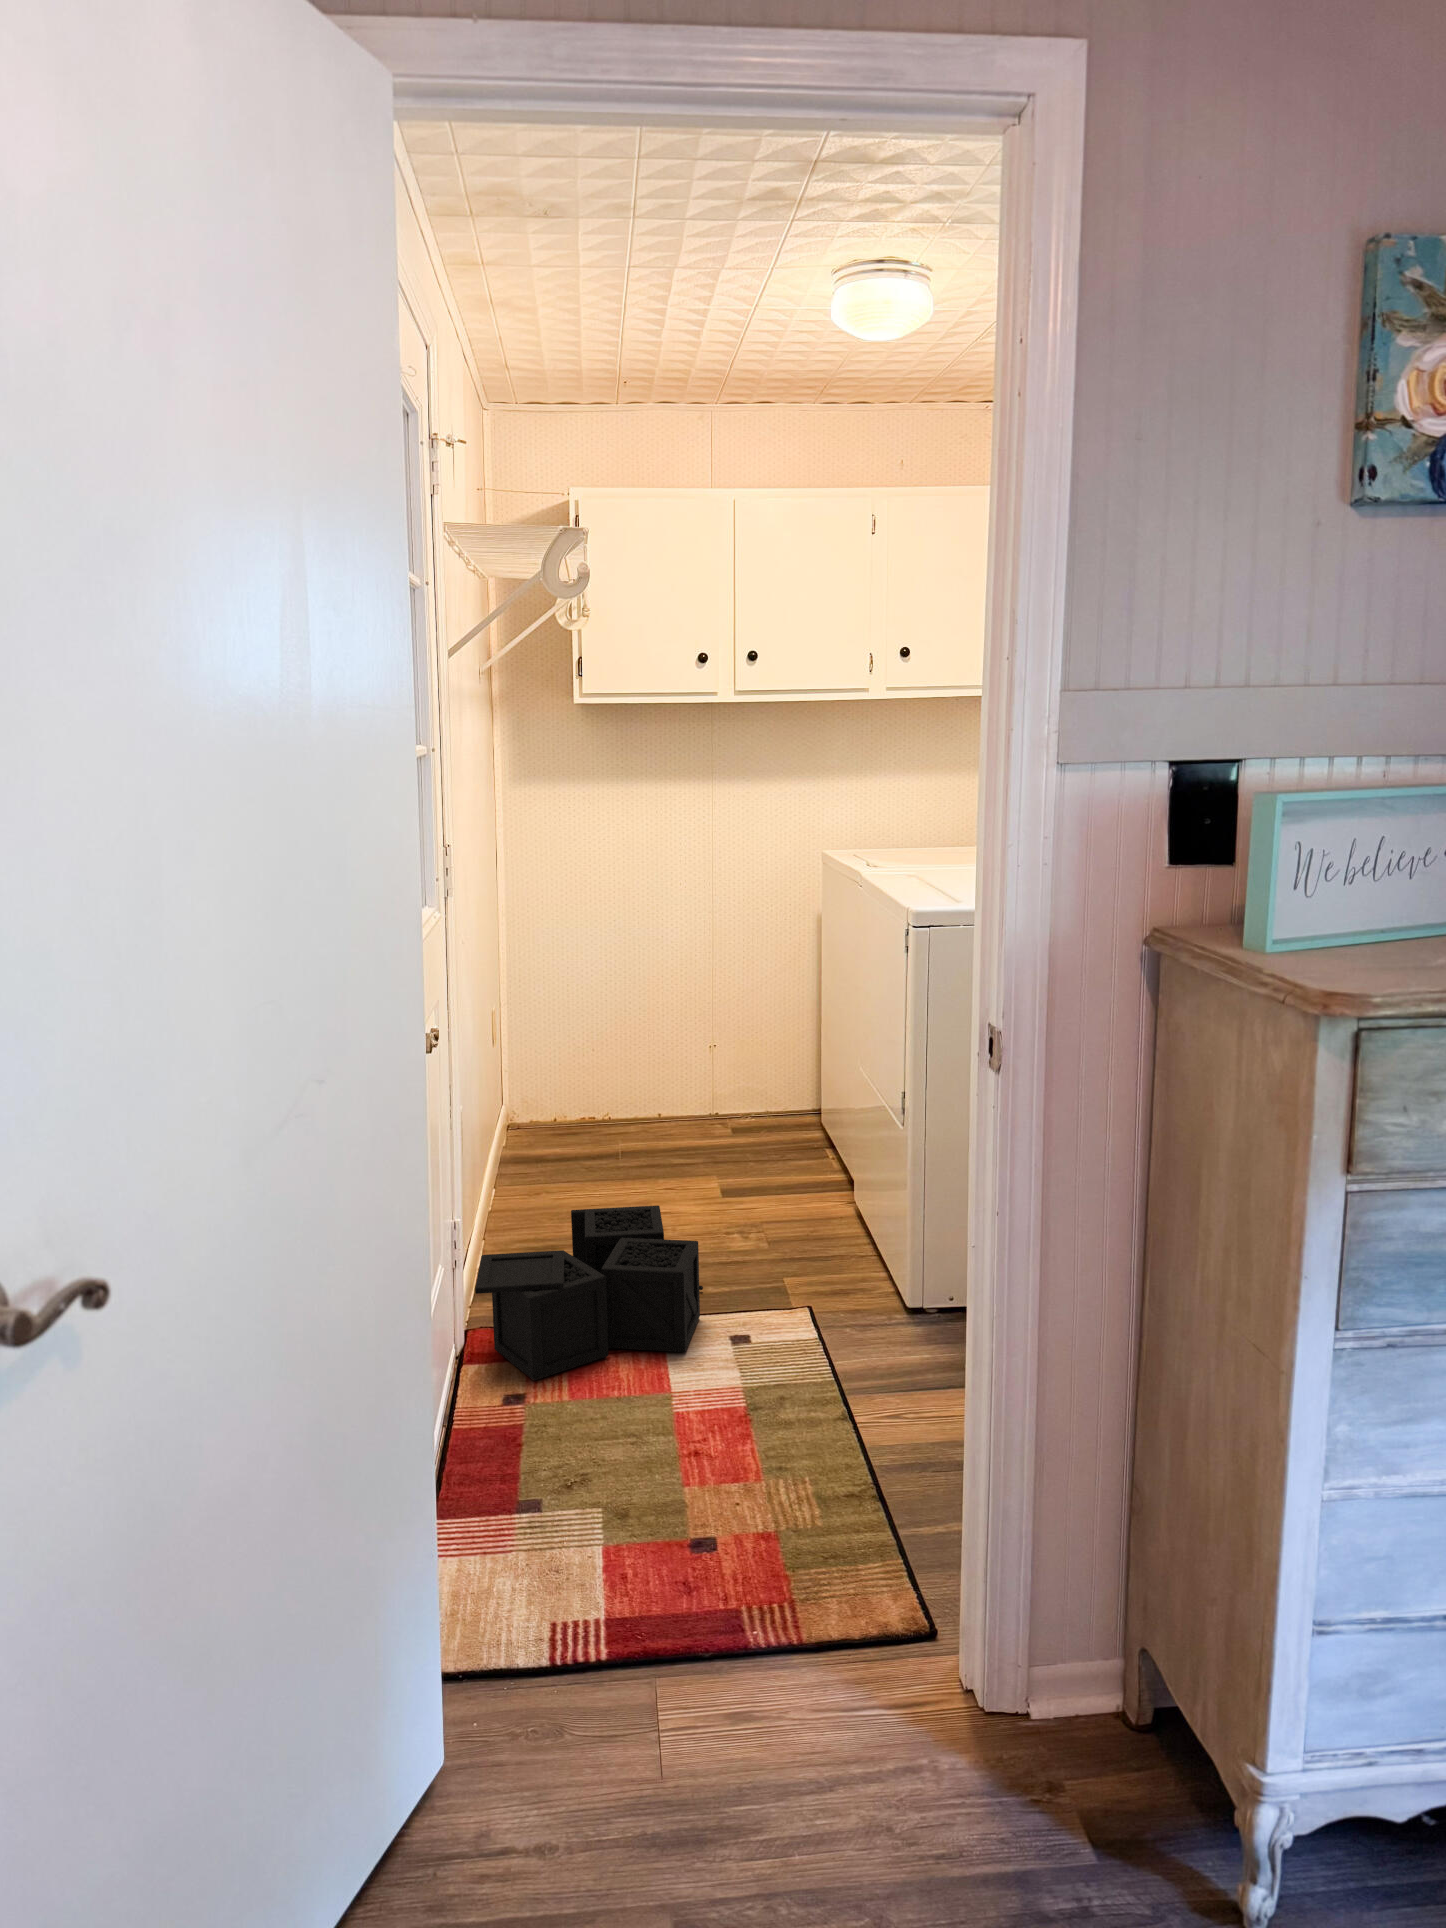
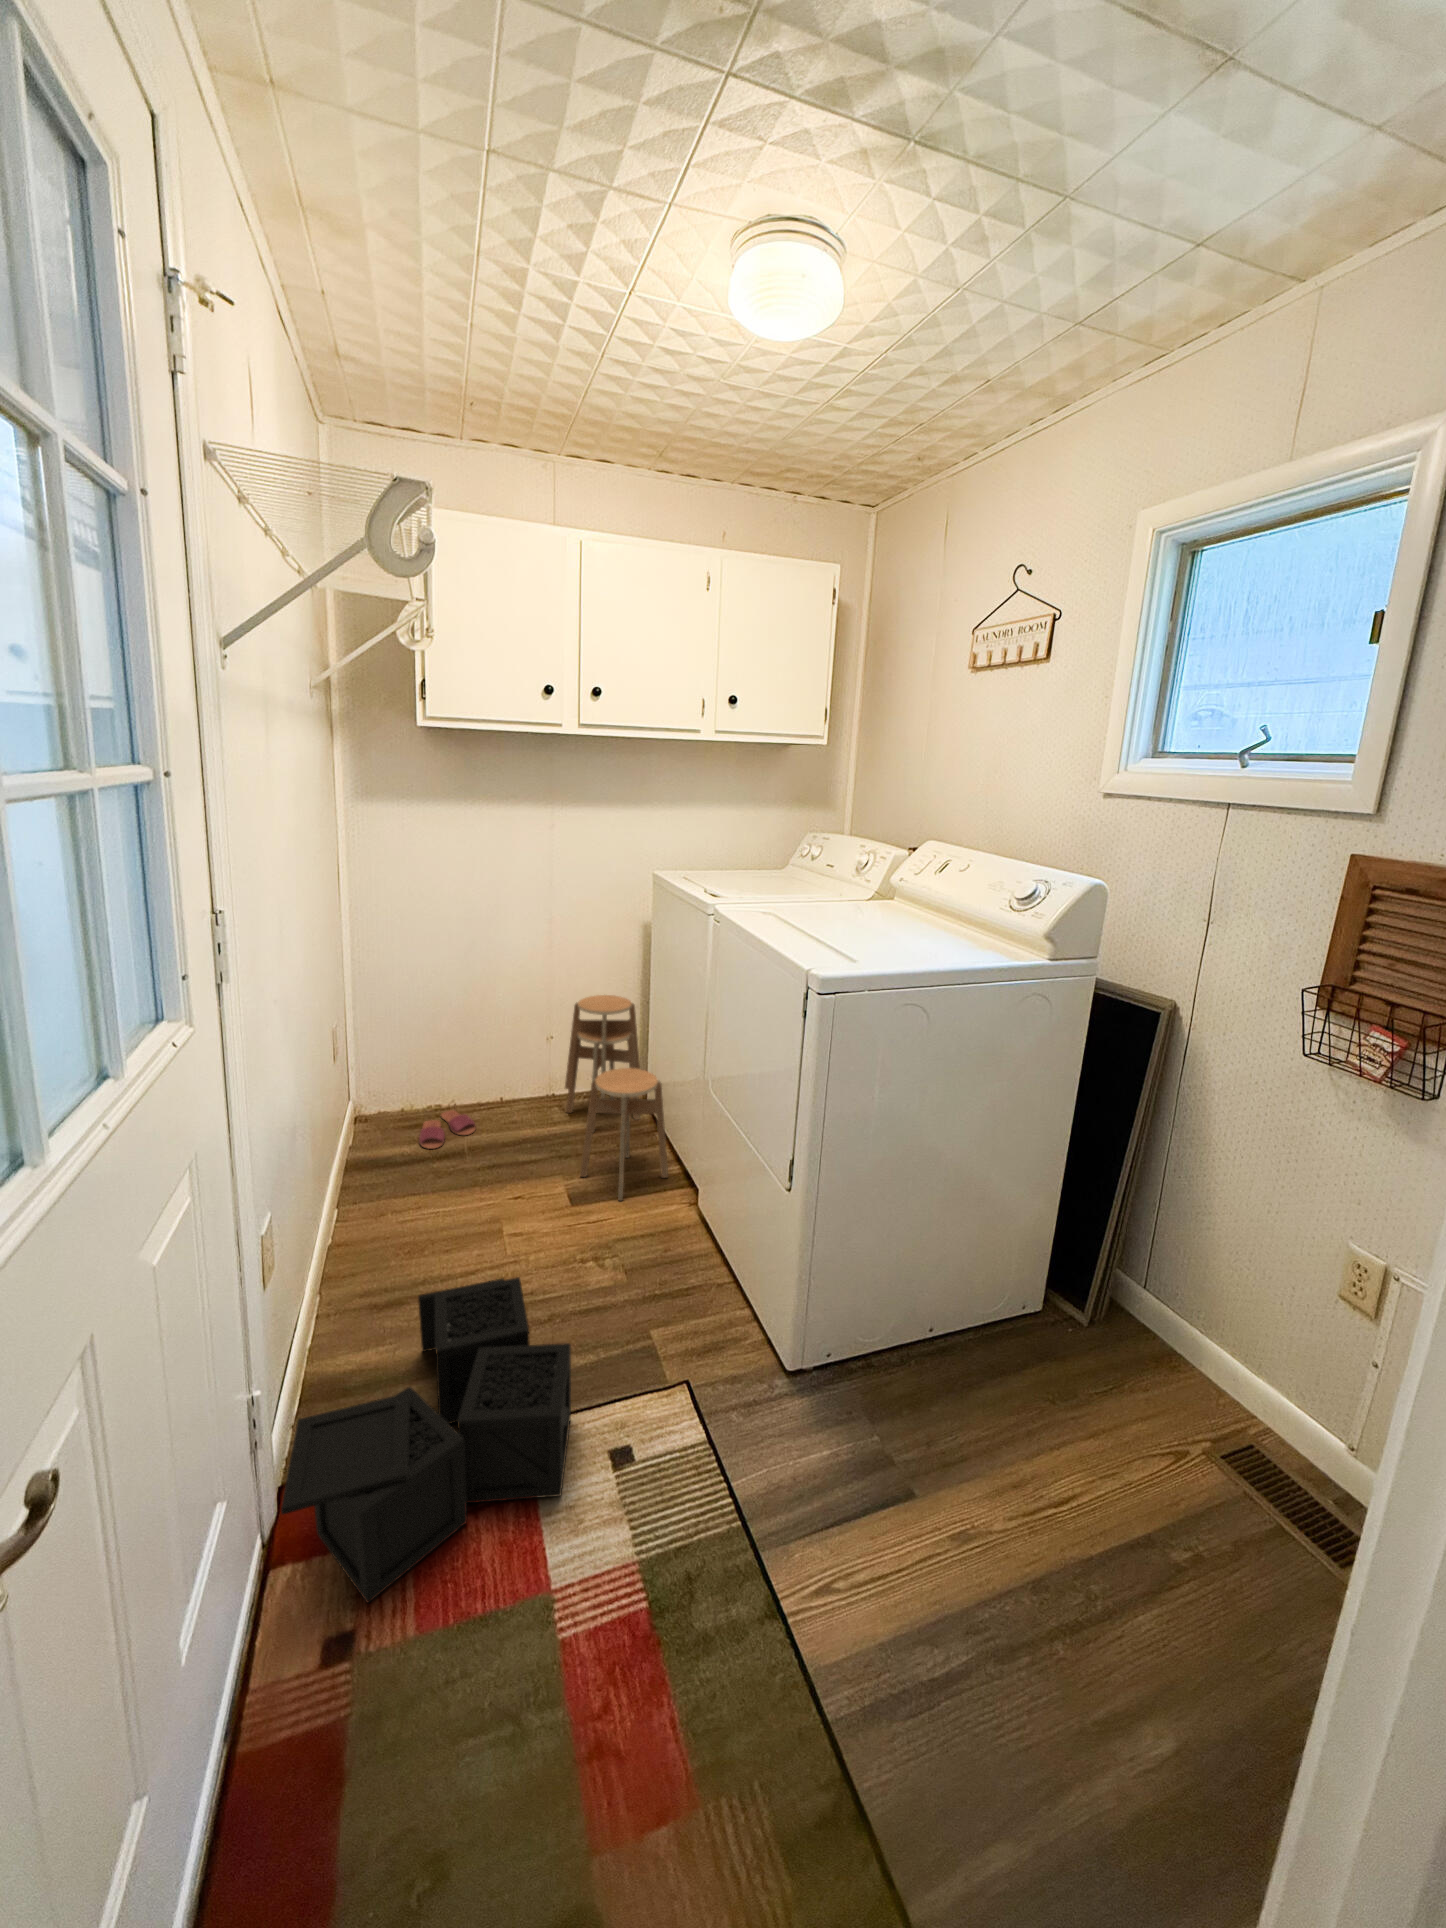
stool: none [725,995,830,1196] -> present [565,995,668,1200]
slippers: none [571,1123,630,1150] -> present [419,1110,476,1149]

